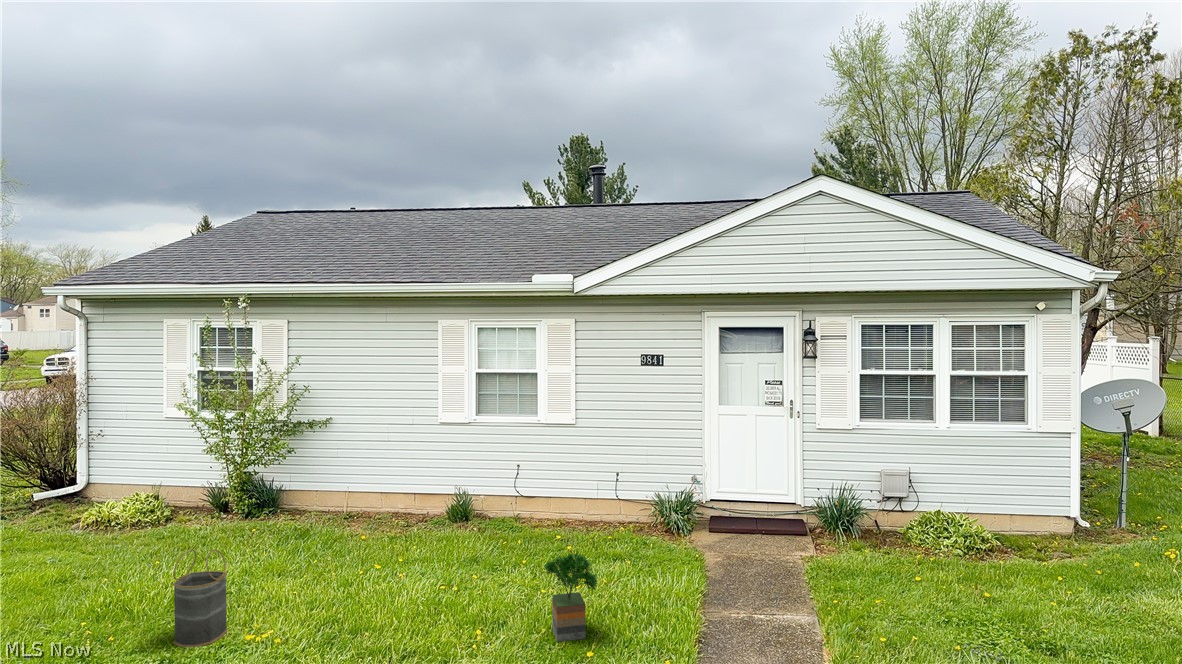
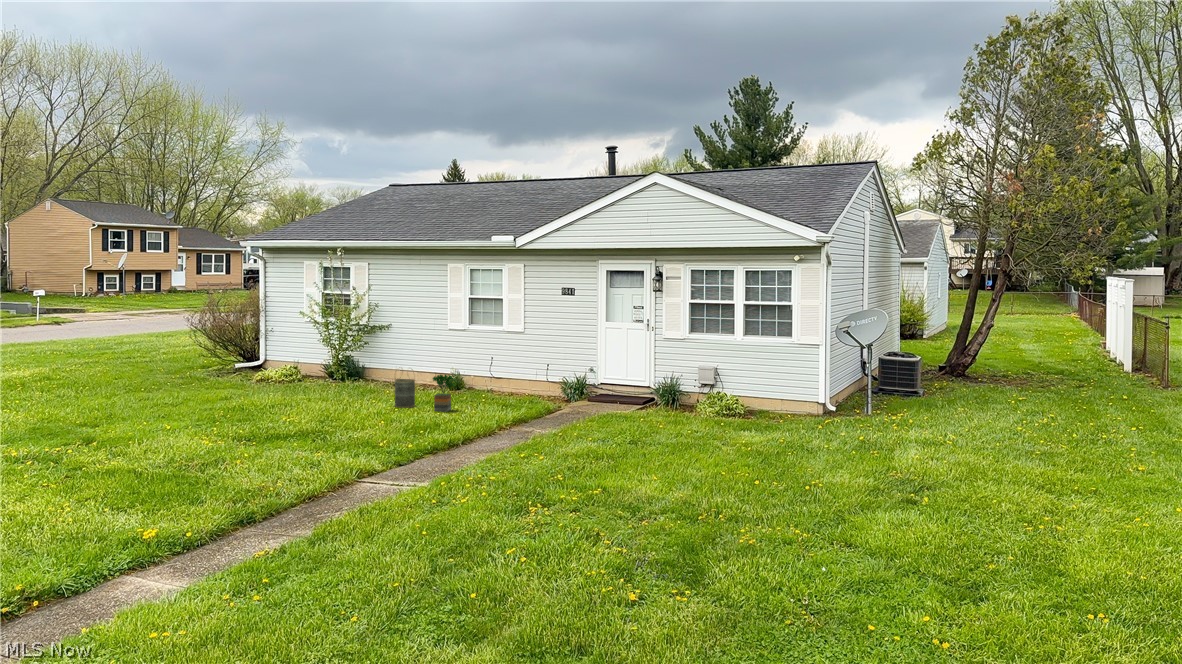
basket: present [173,550,228,647] -> present [395,378,415,408]

